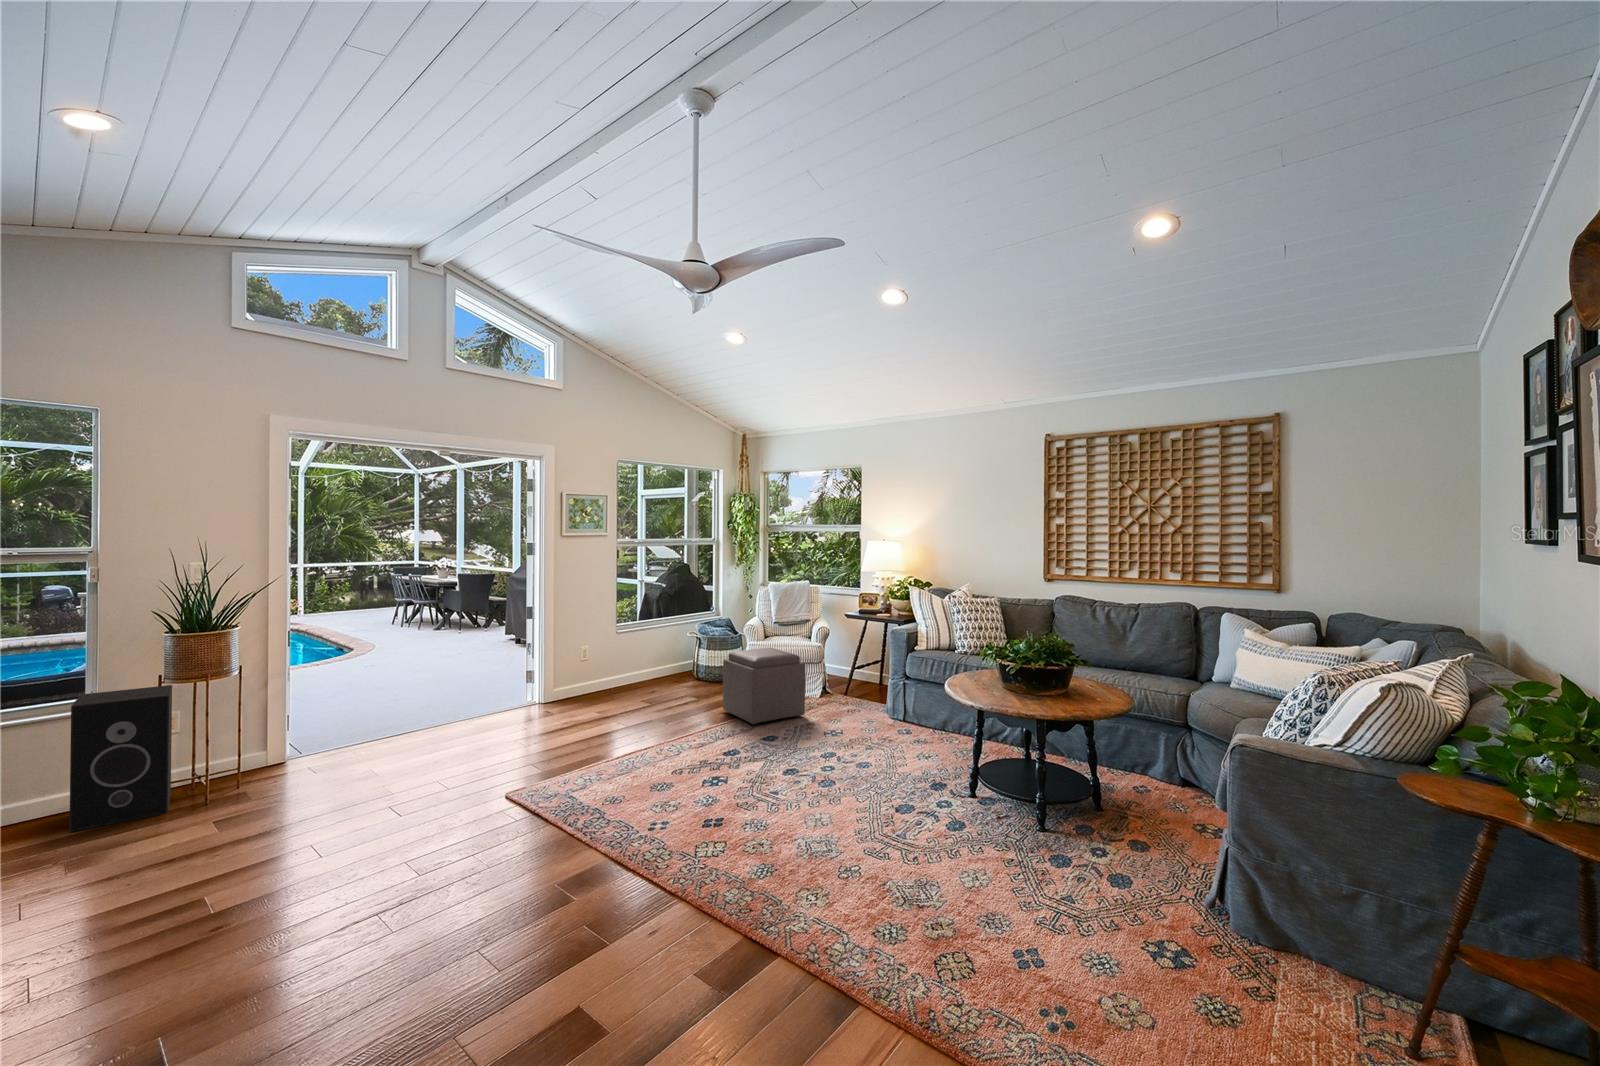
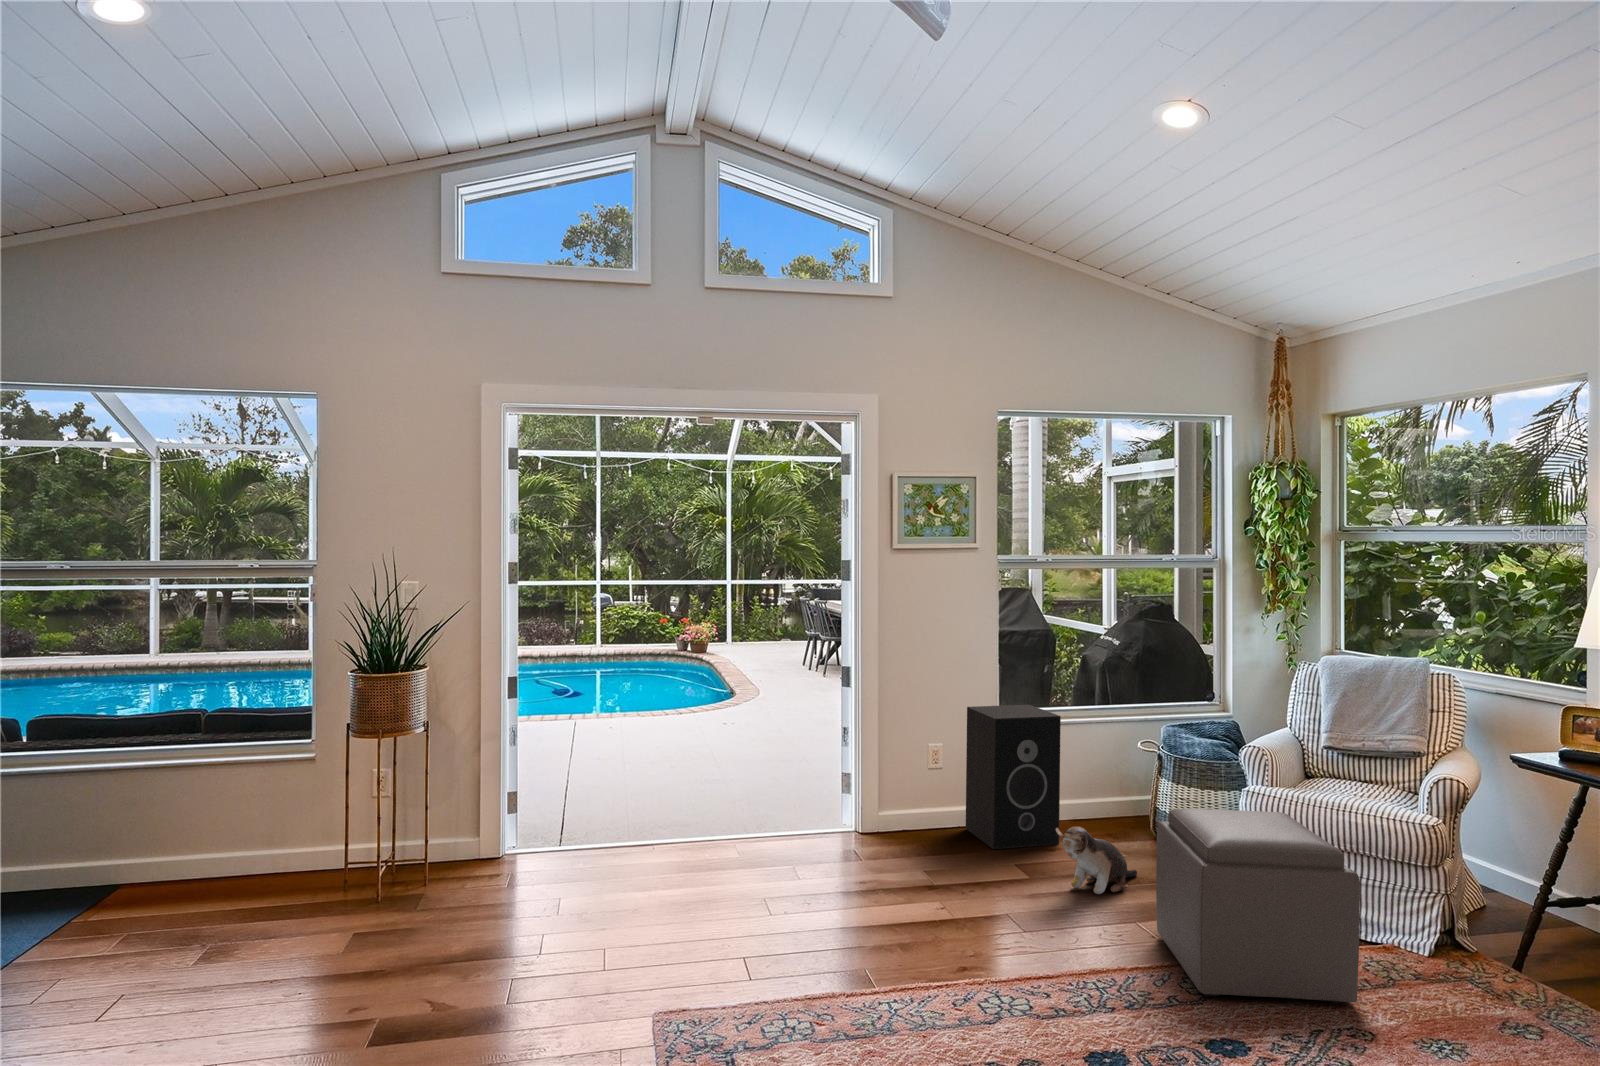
plush toy: none [670,672,700,704] -> present [1056,827,1137,894]
speaker: present [69,685,172,832] -> present [966,705,1061,849]

